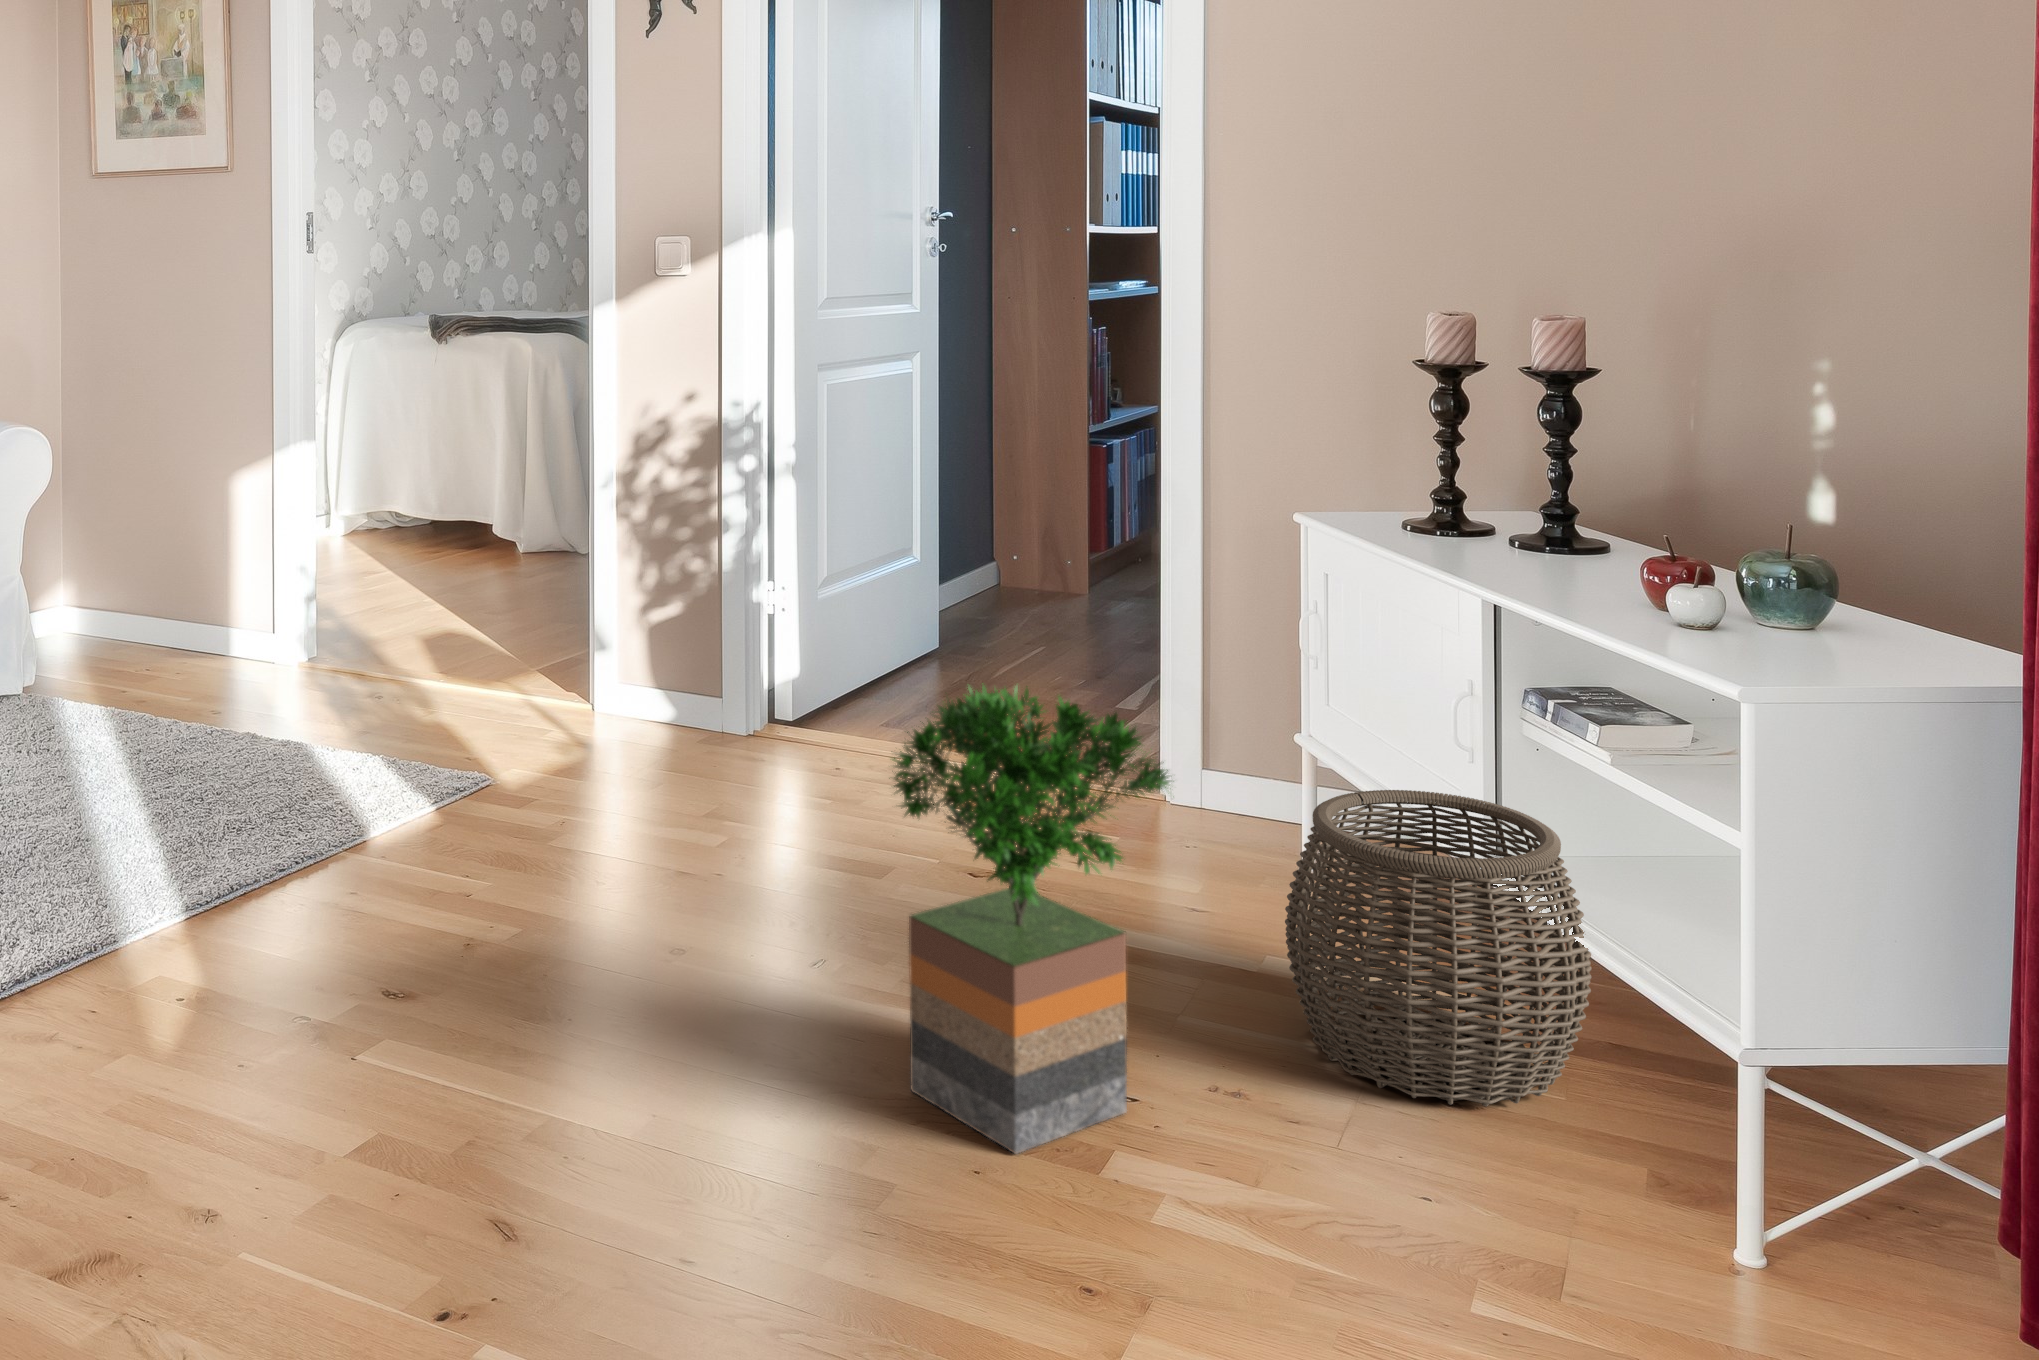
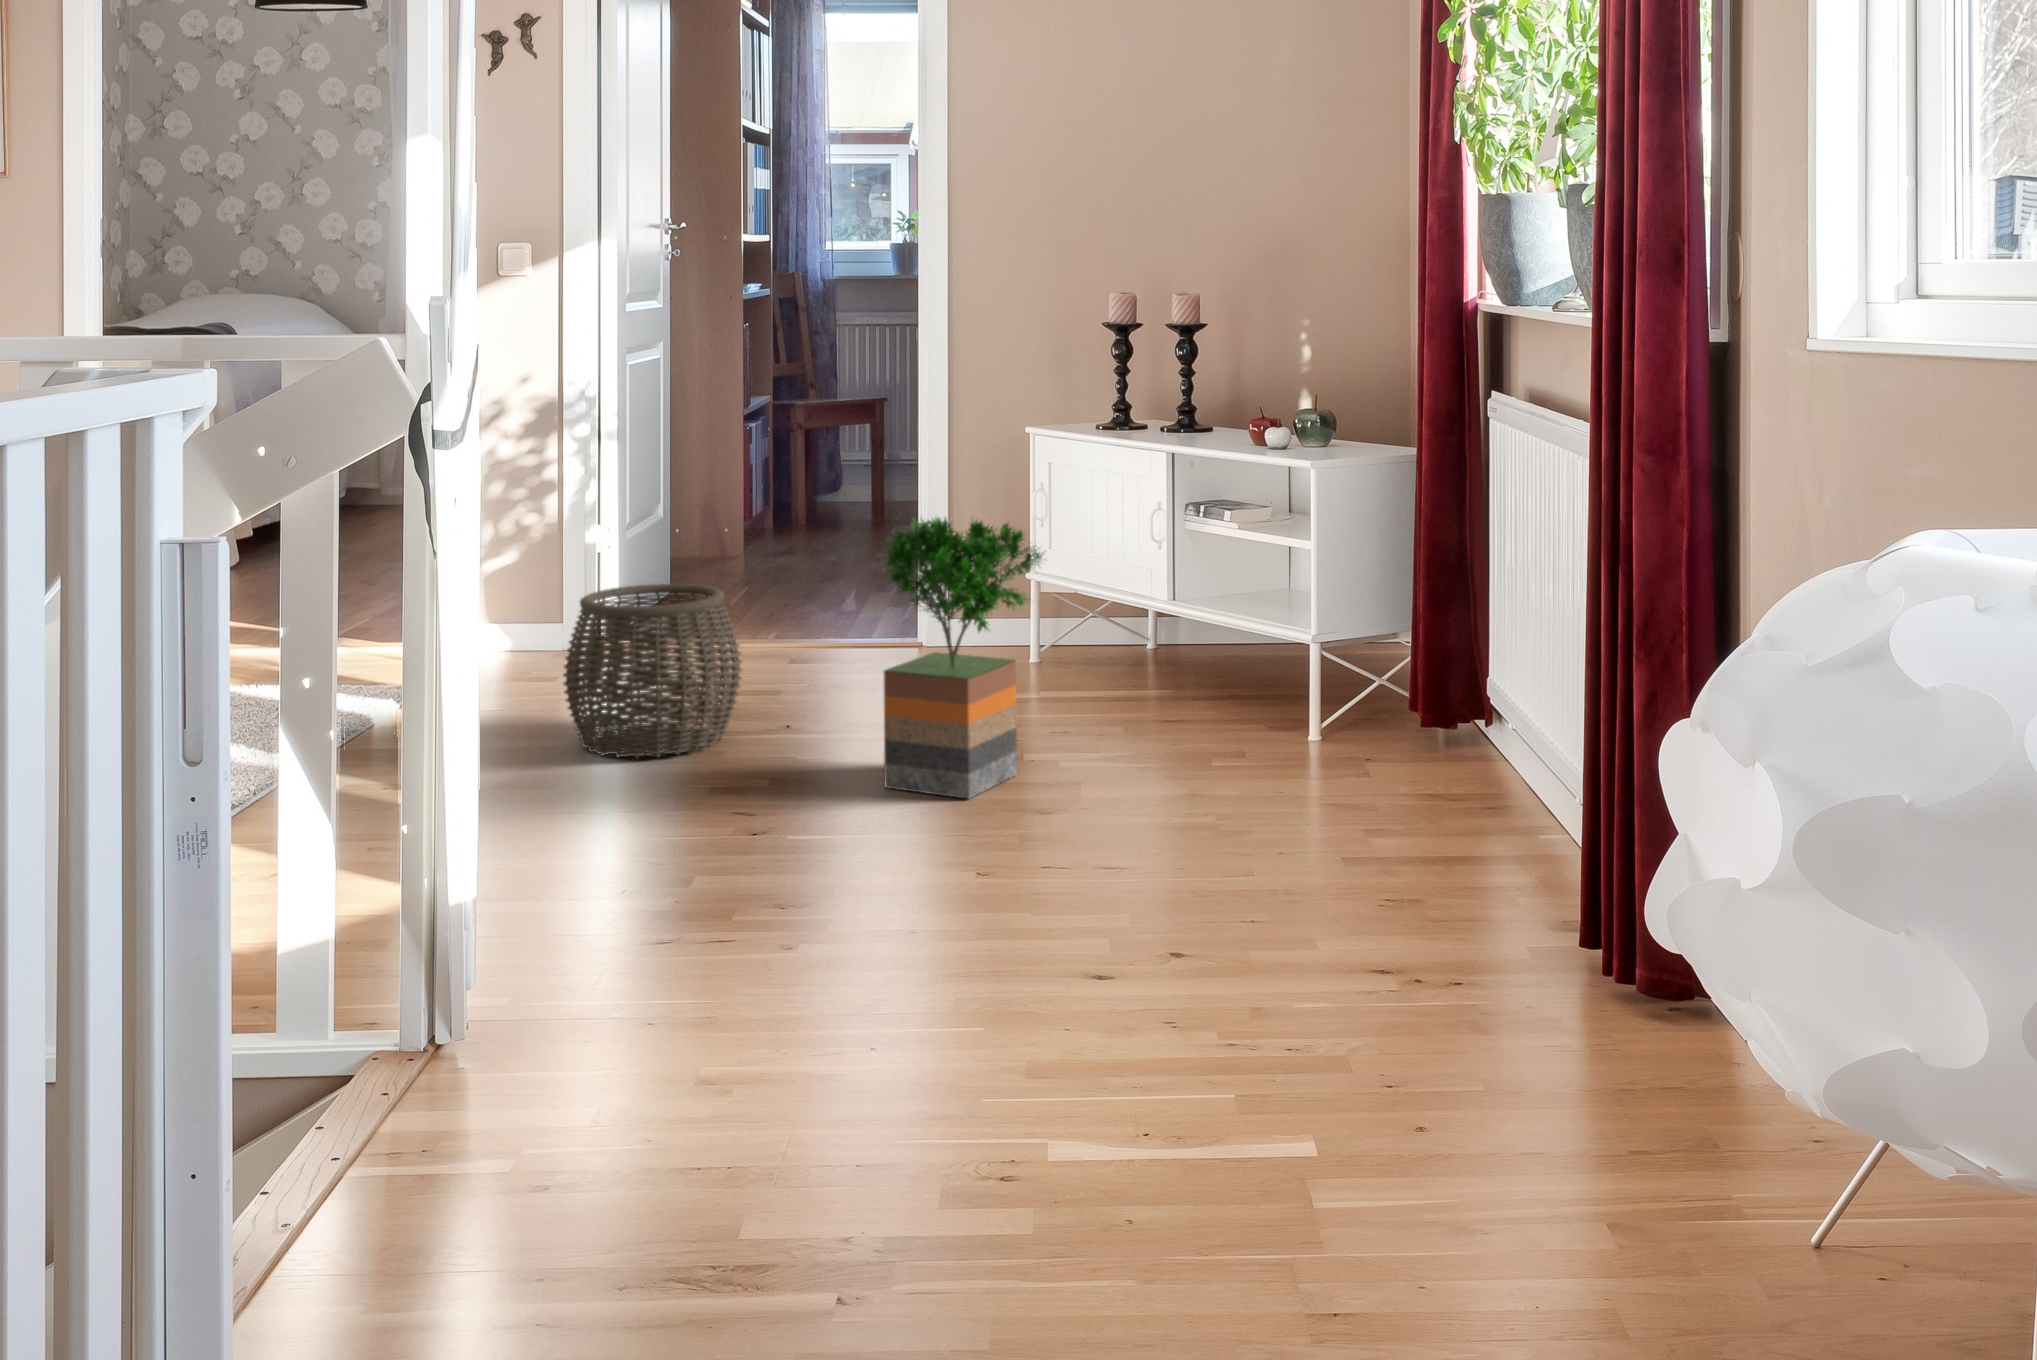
woven basket: present [1285,790,1592,1107] -> present [563,584,742,758]

